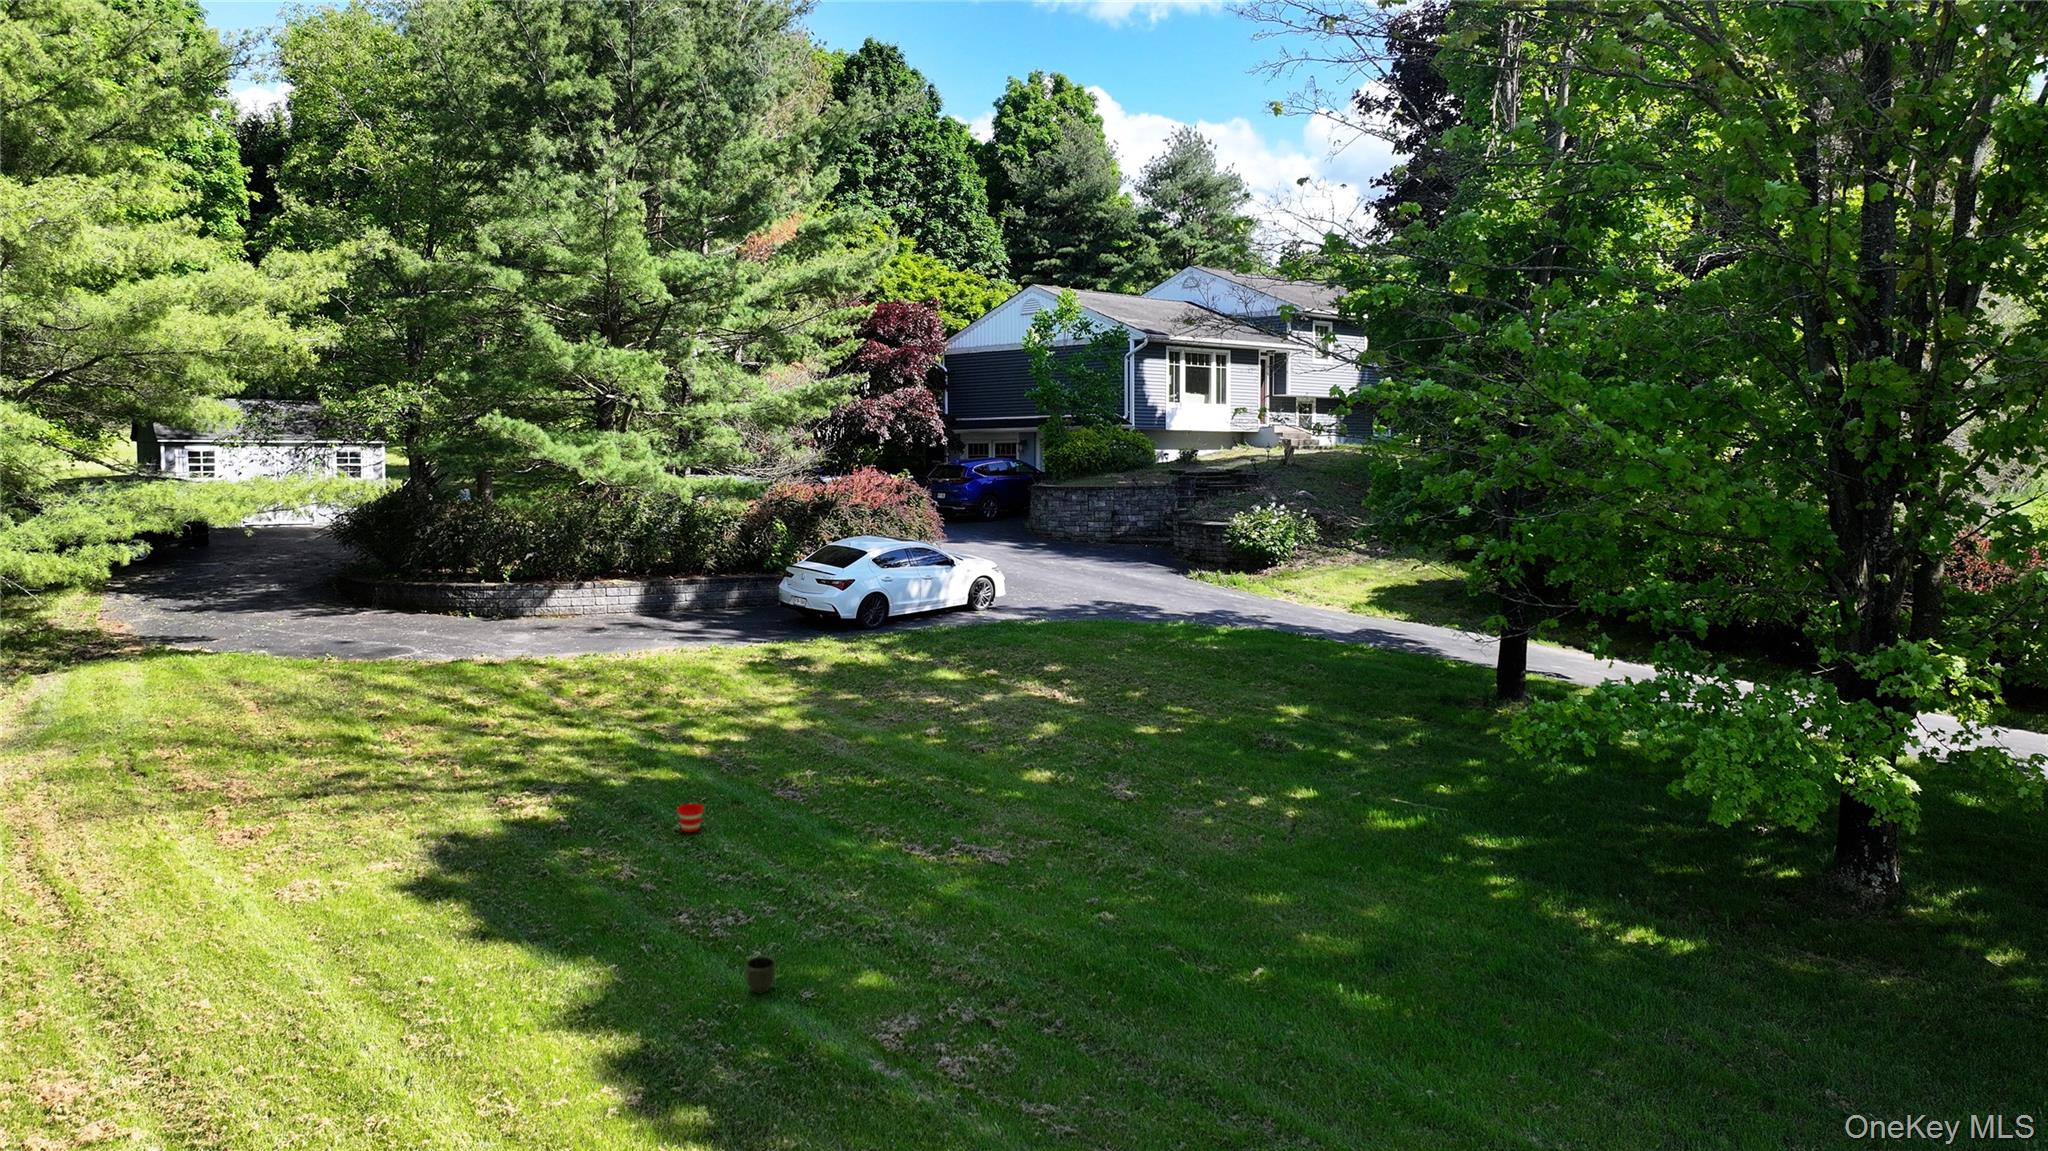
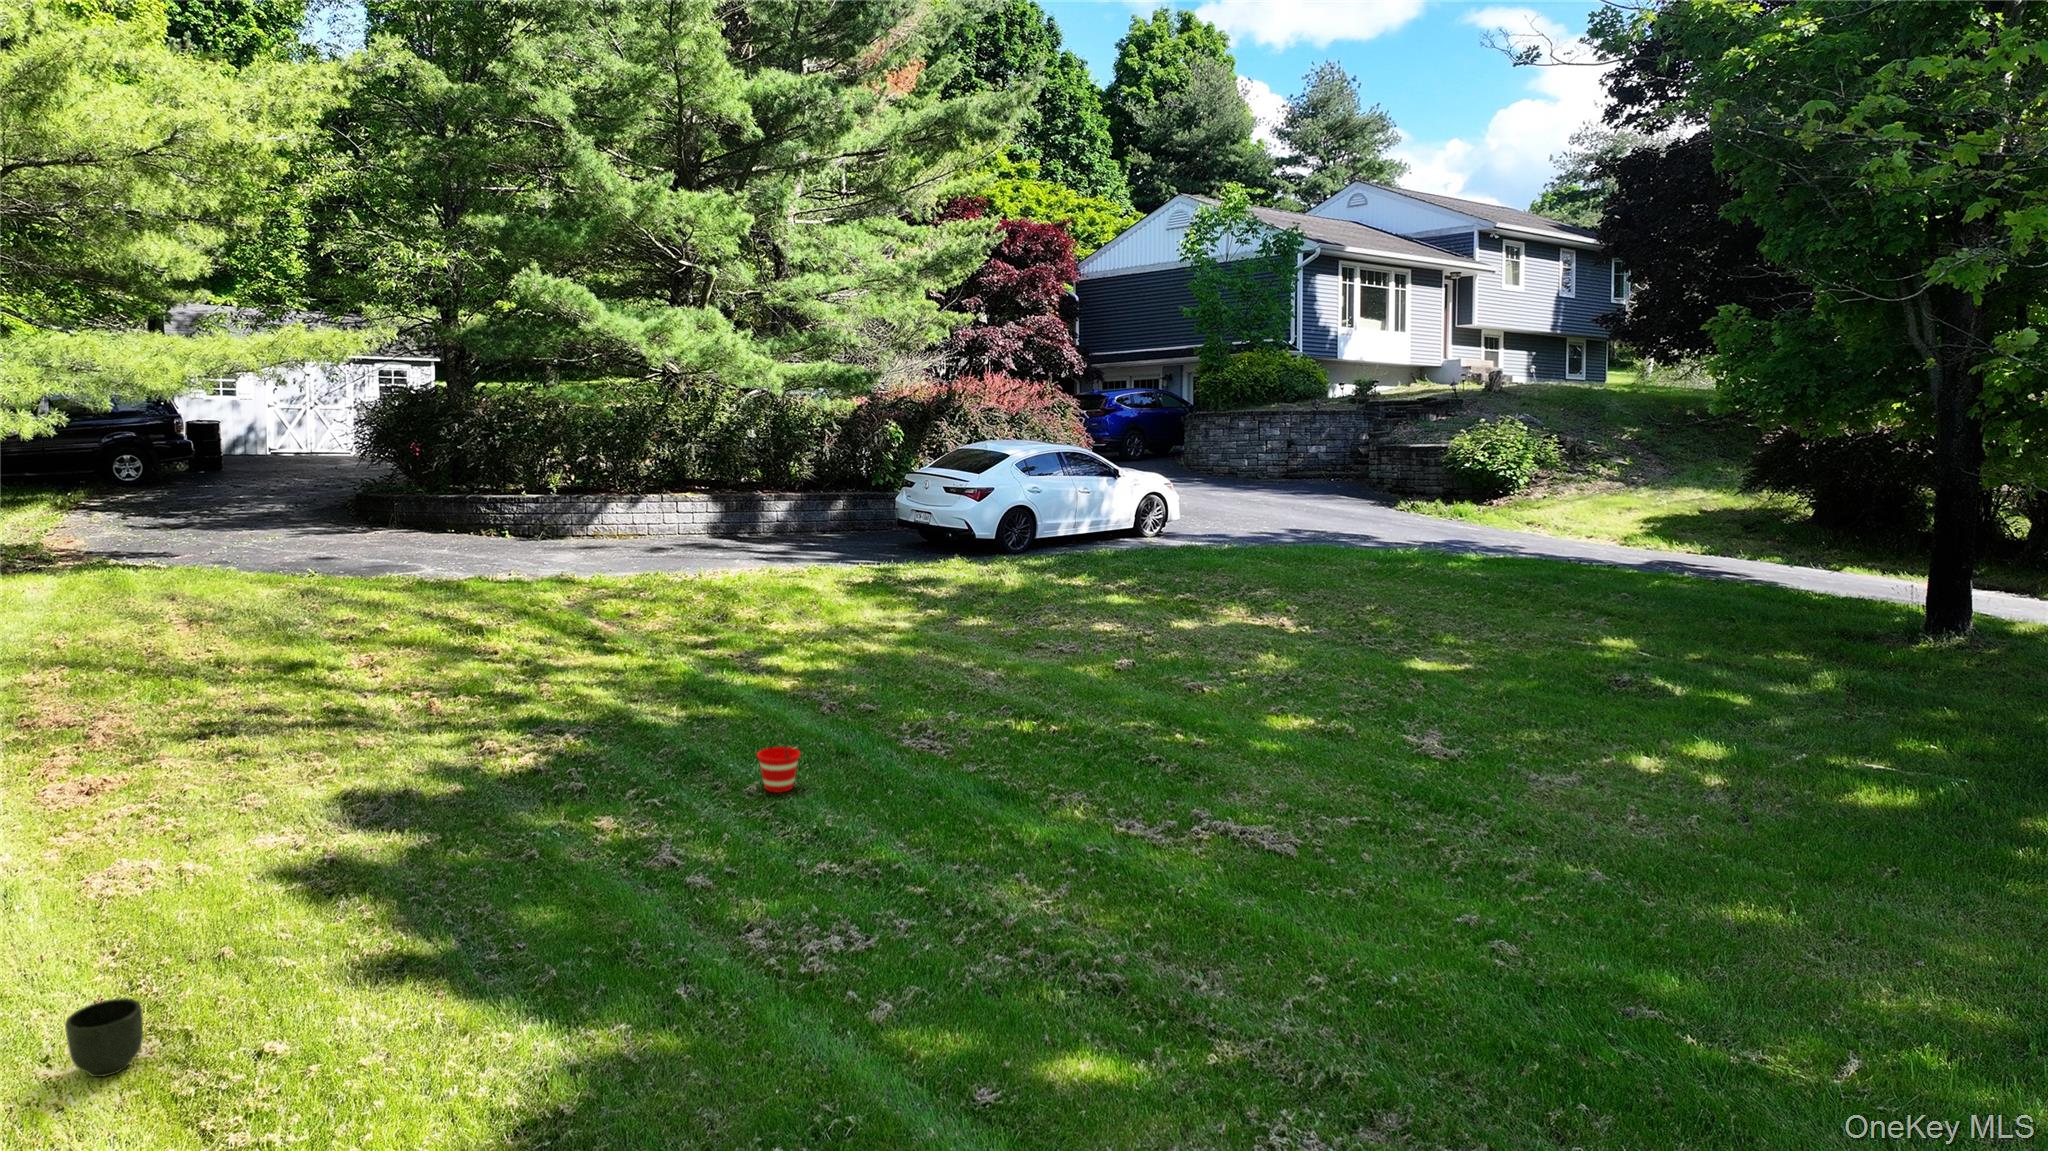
planter: present [745,956,776,993] -> present [65,998,143,1077]

